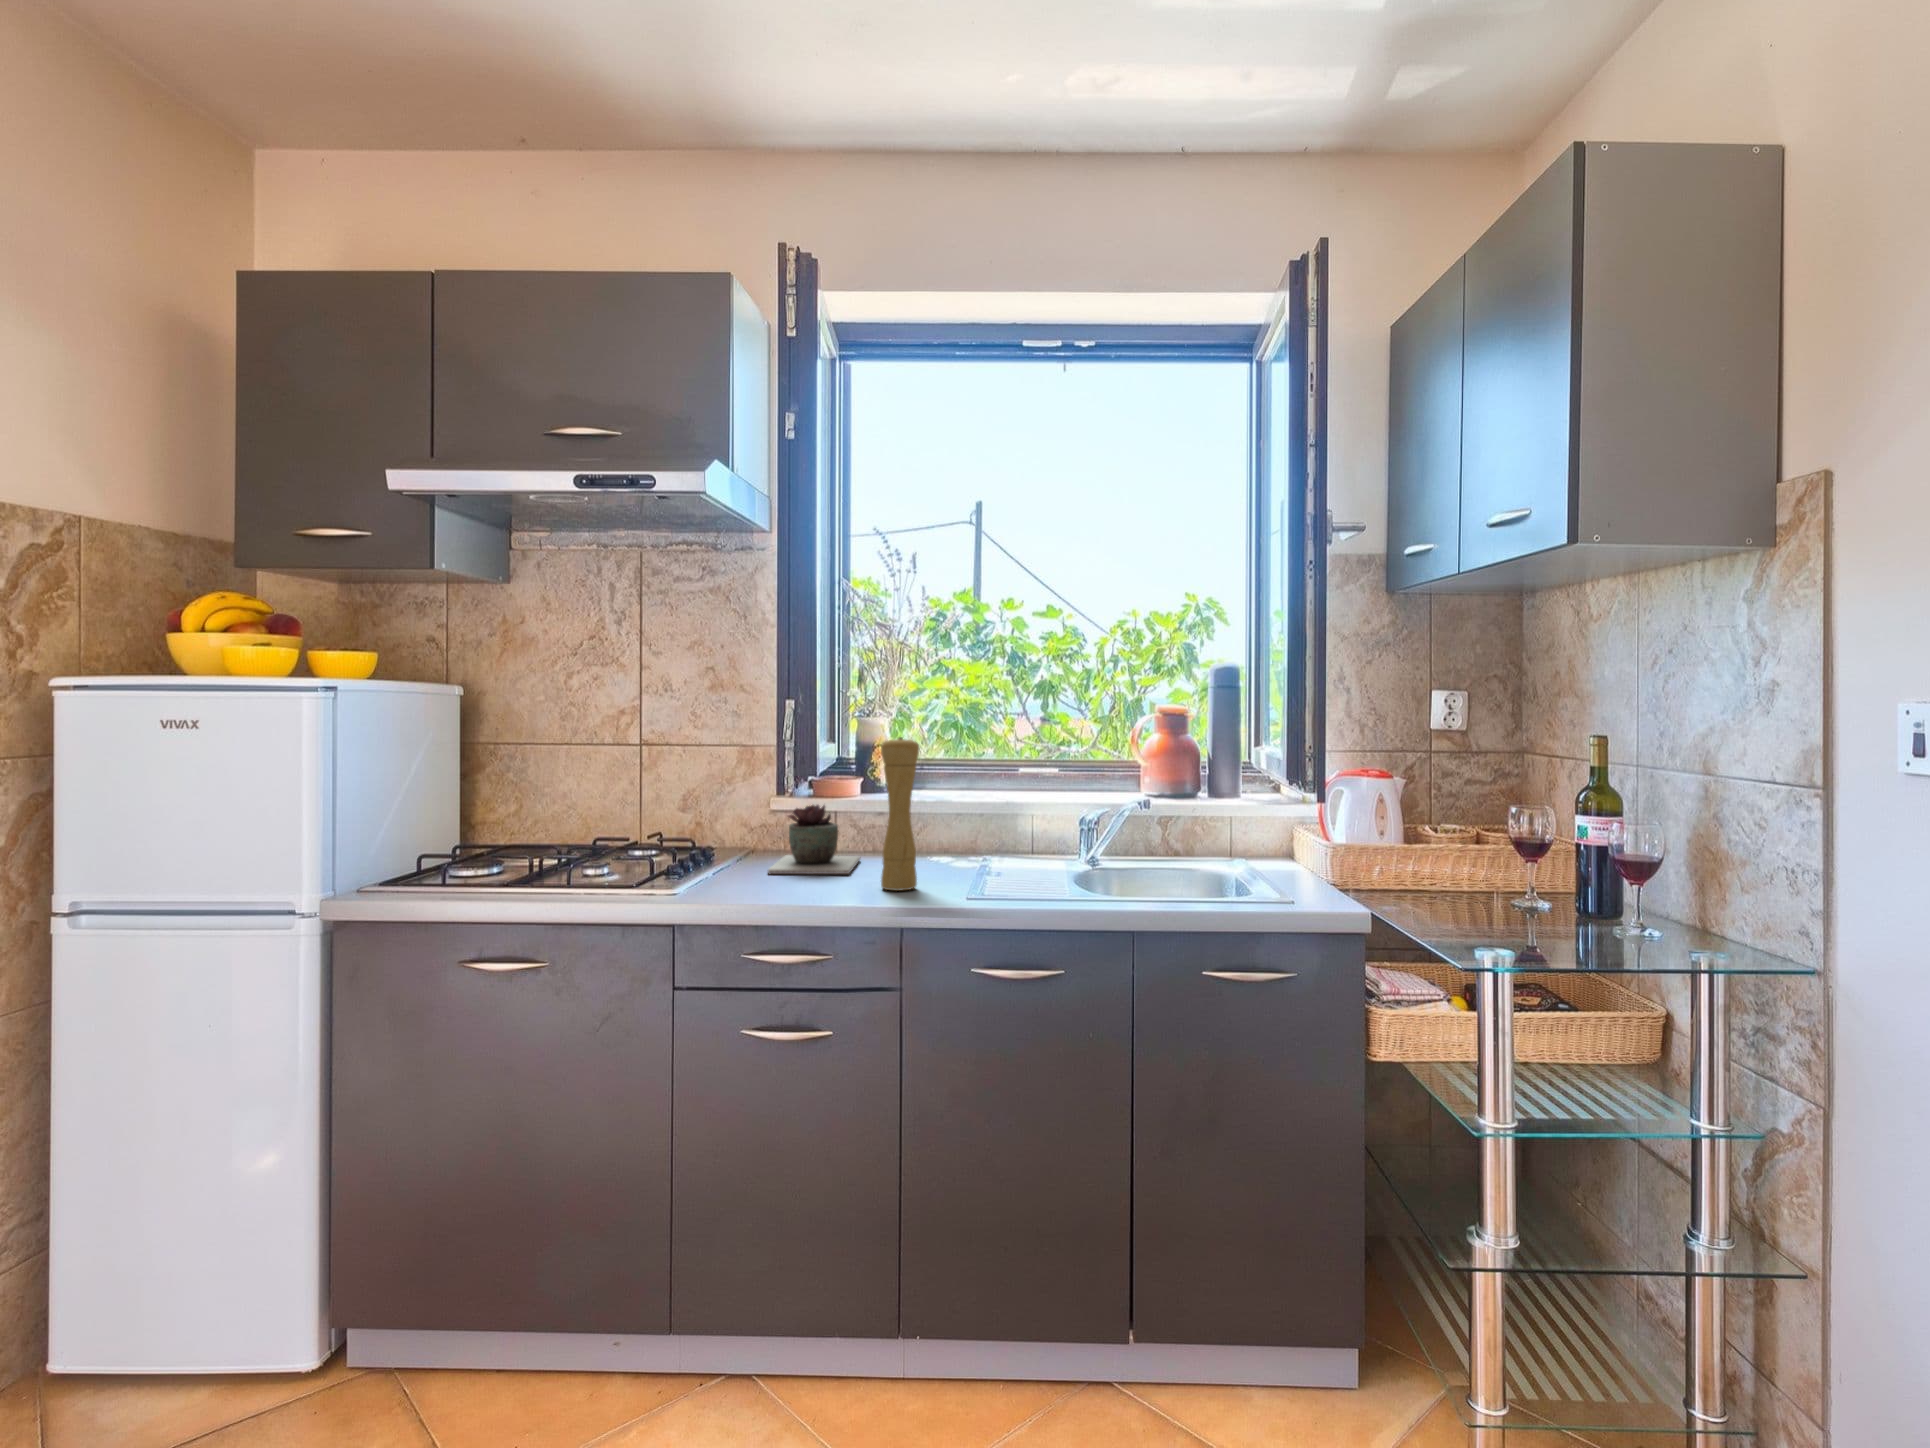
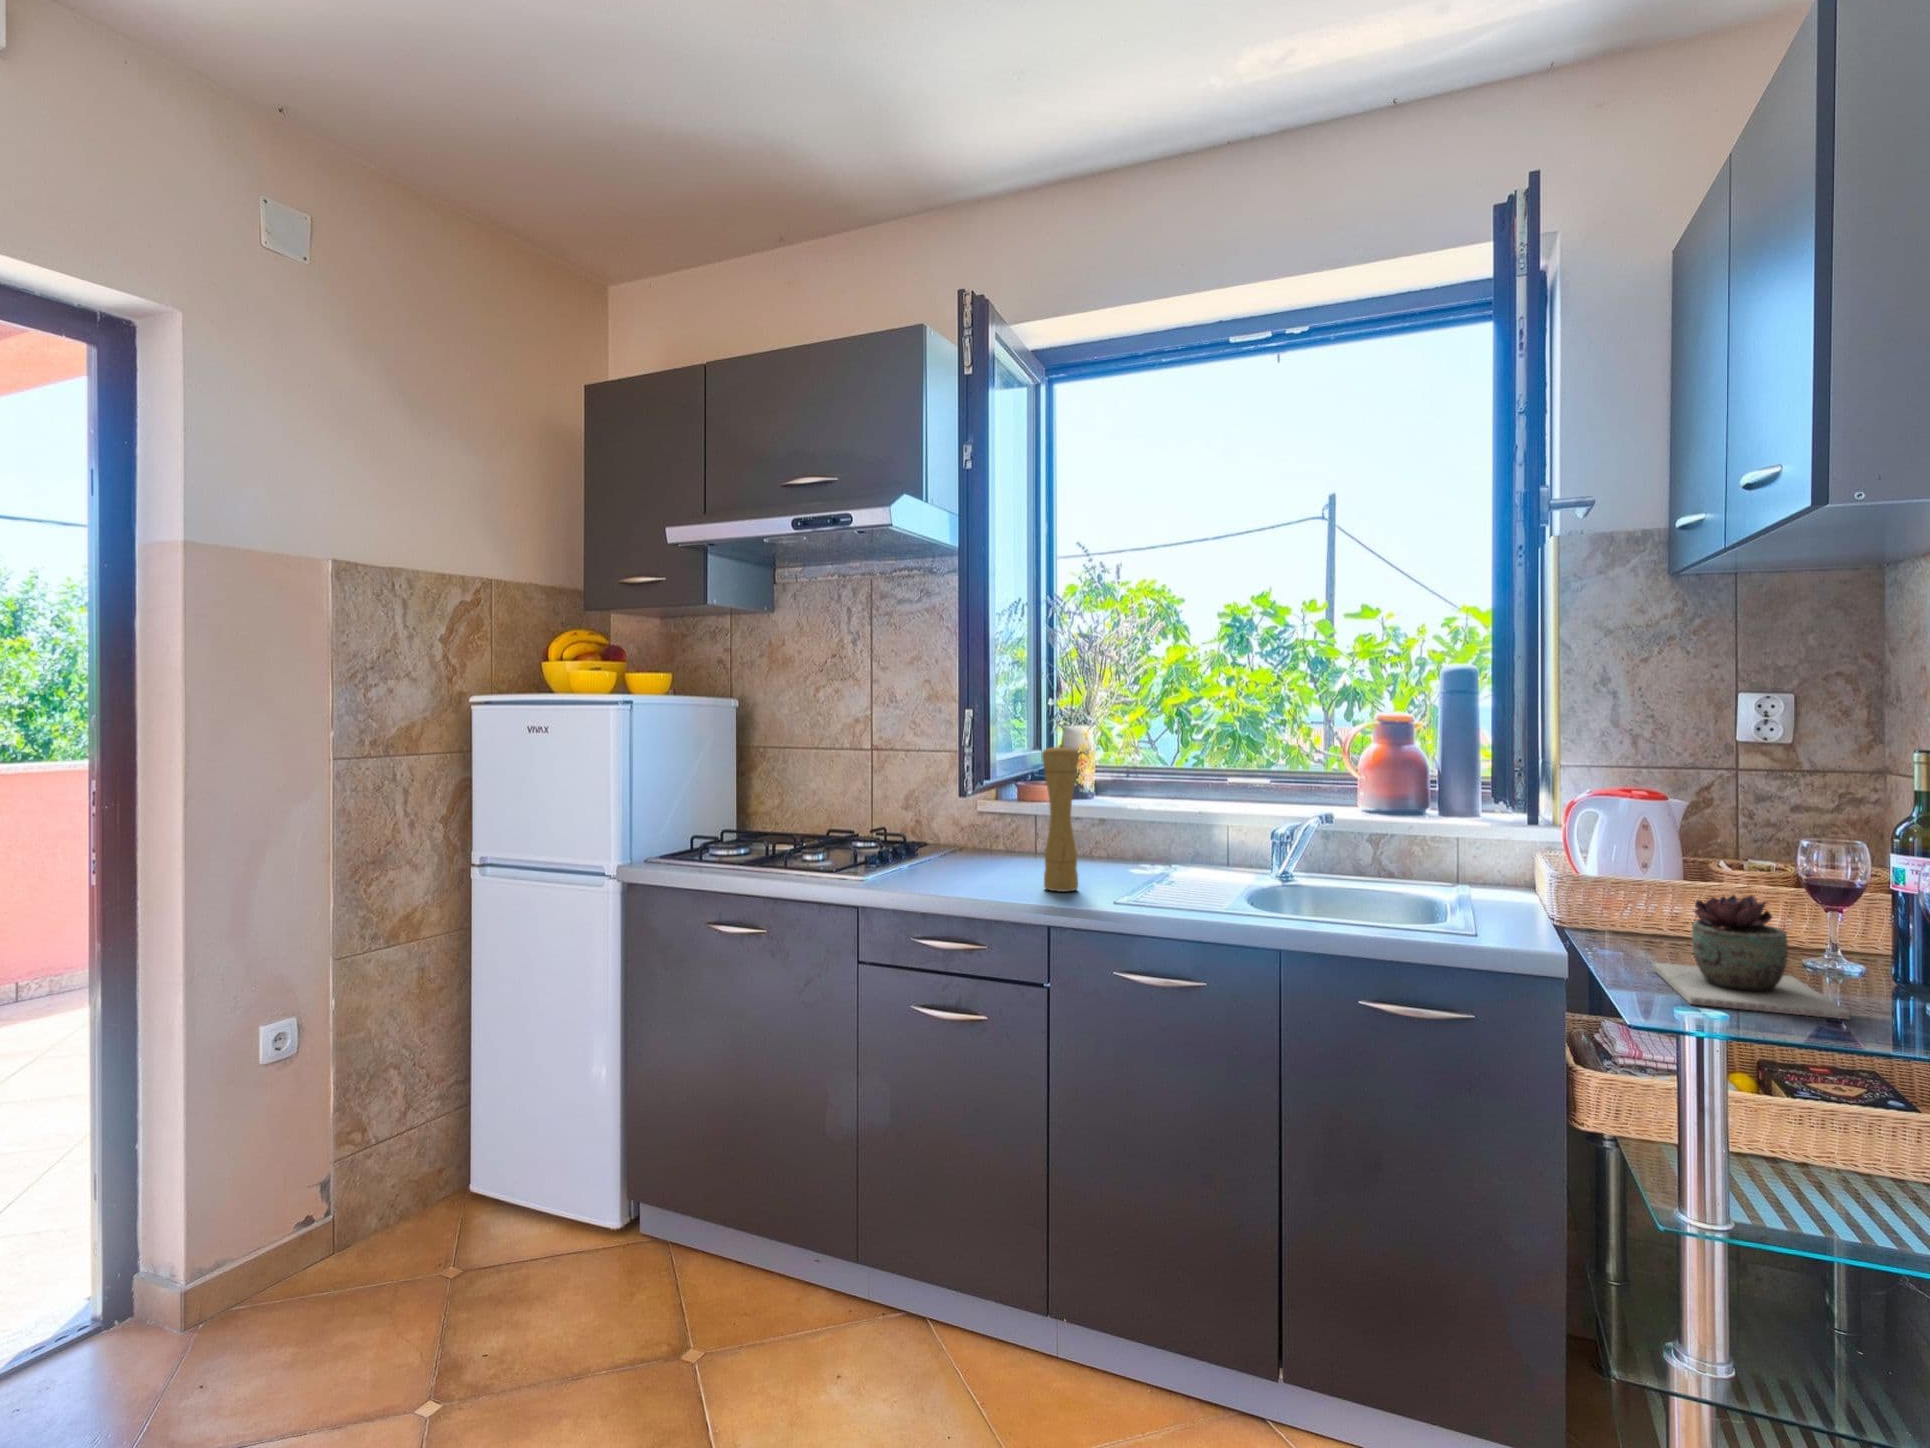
succulent plant: present [767,805,861,874] -> present [1652,895,1849,1019]

